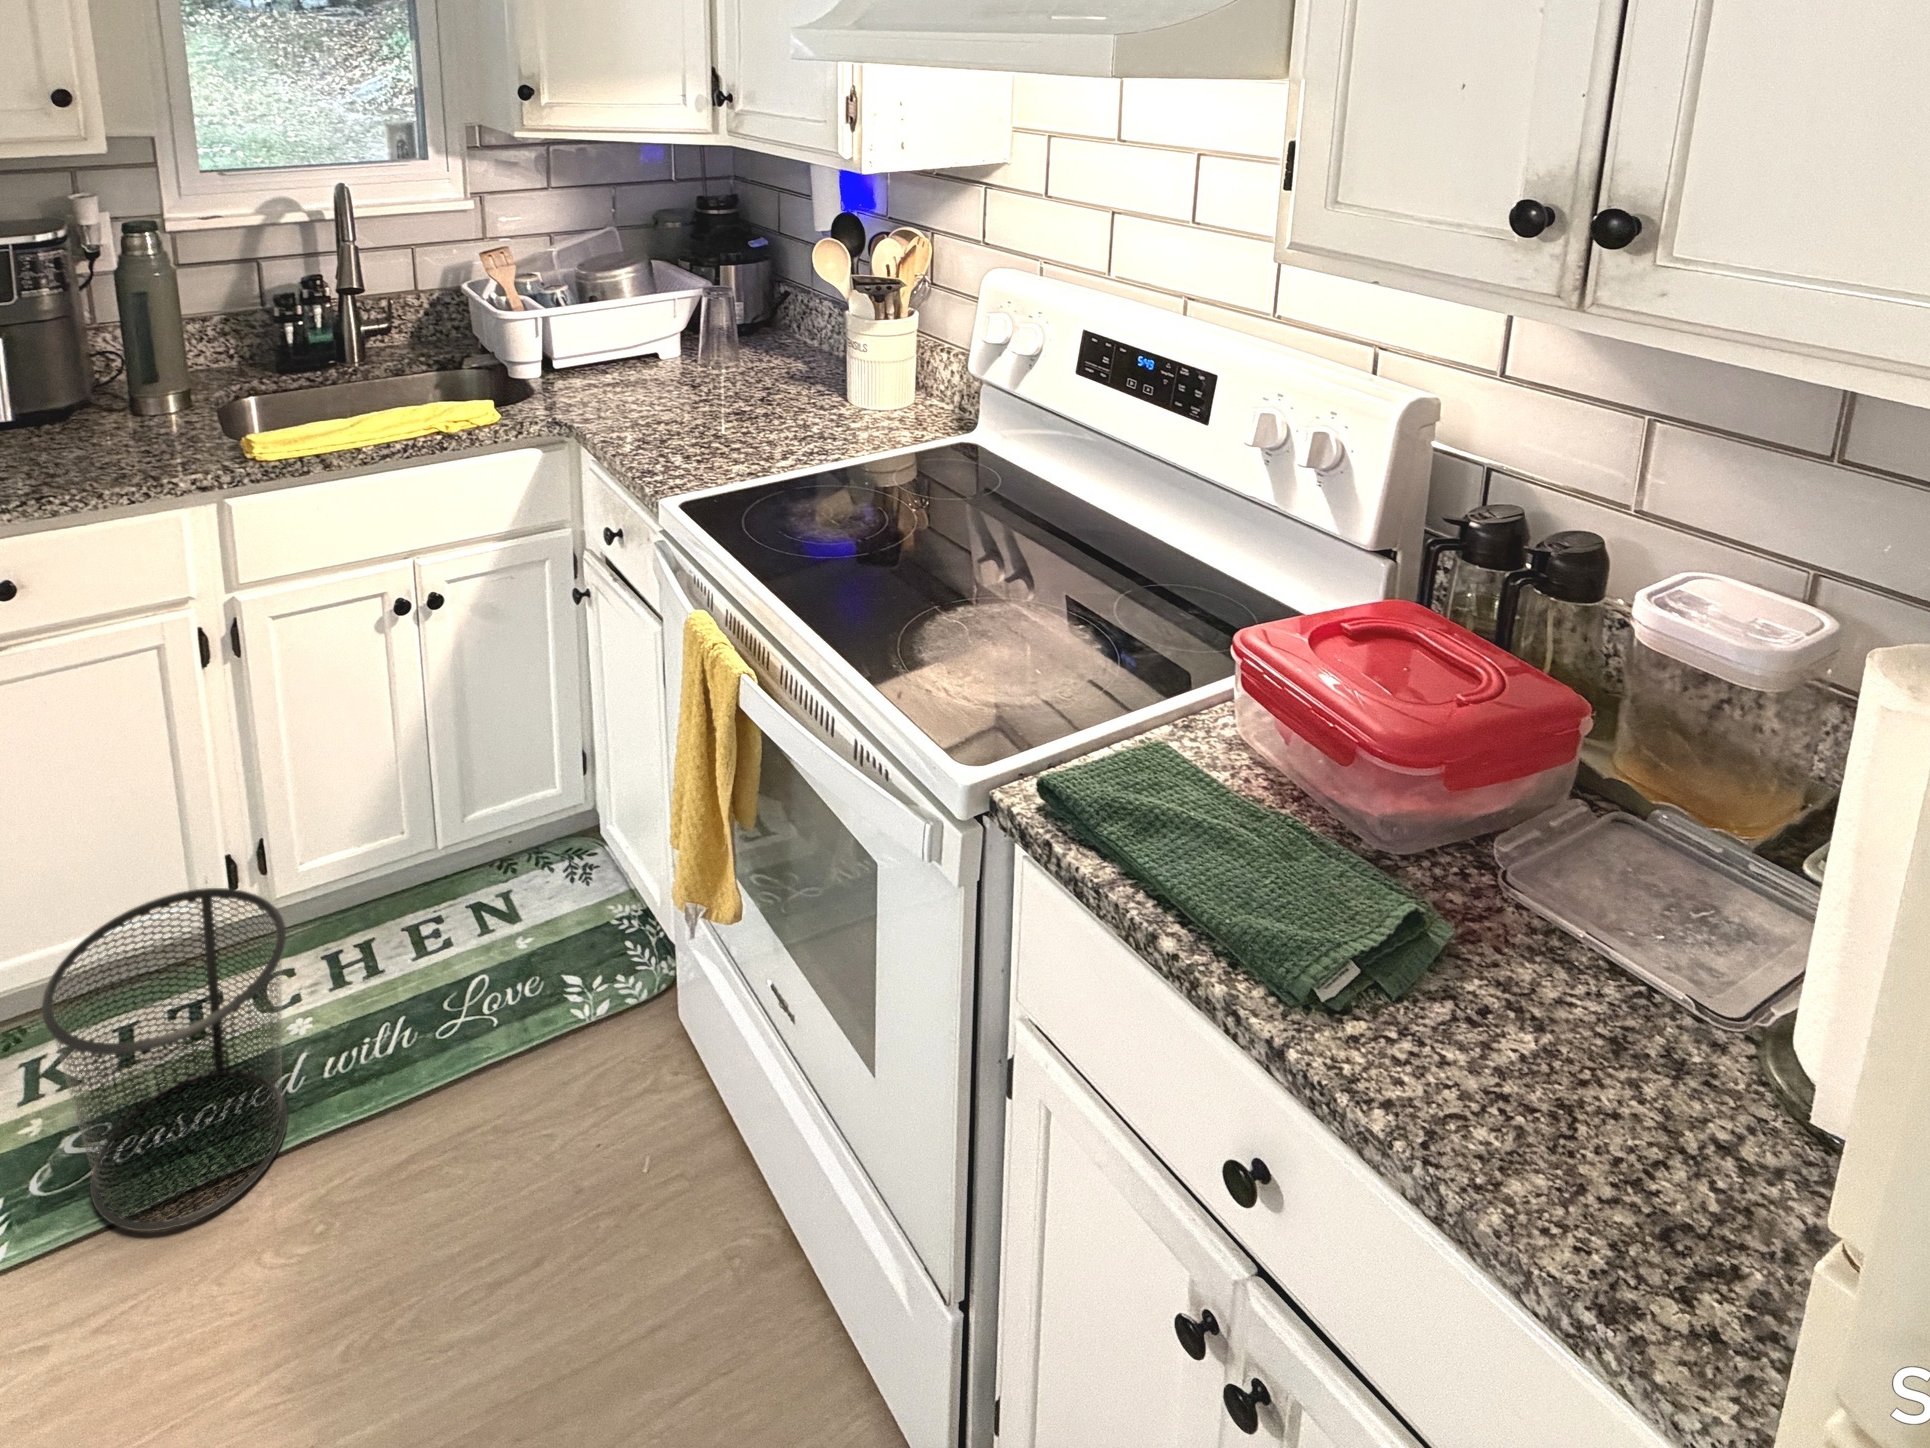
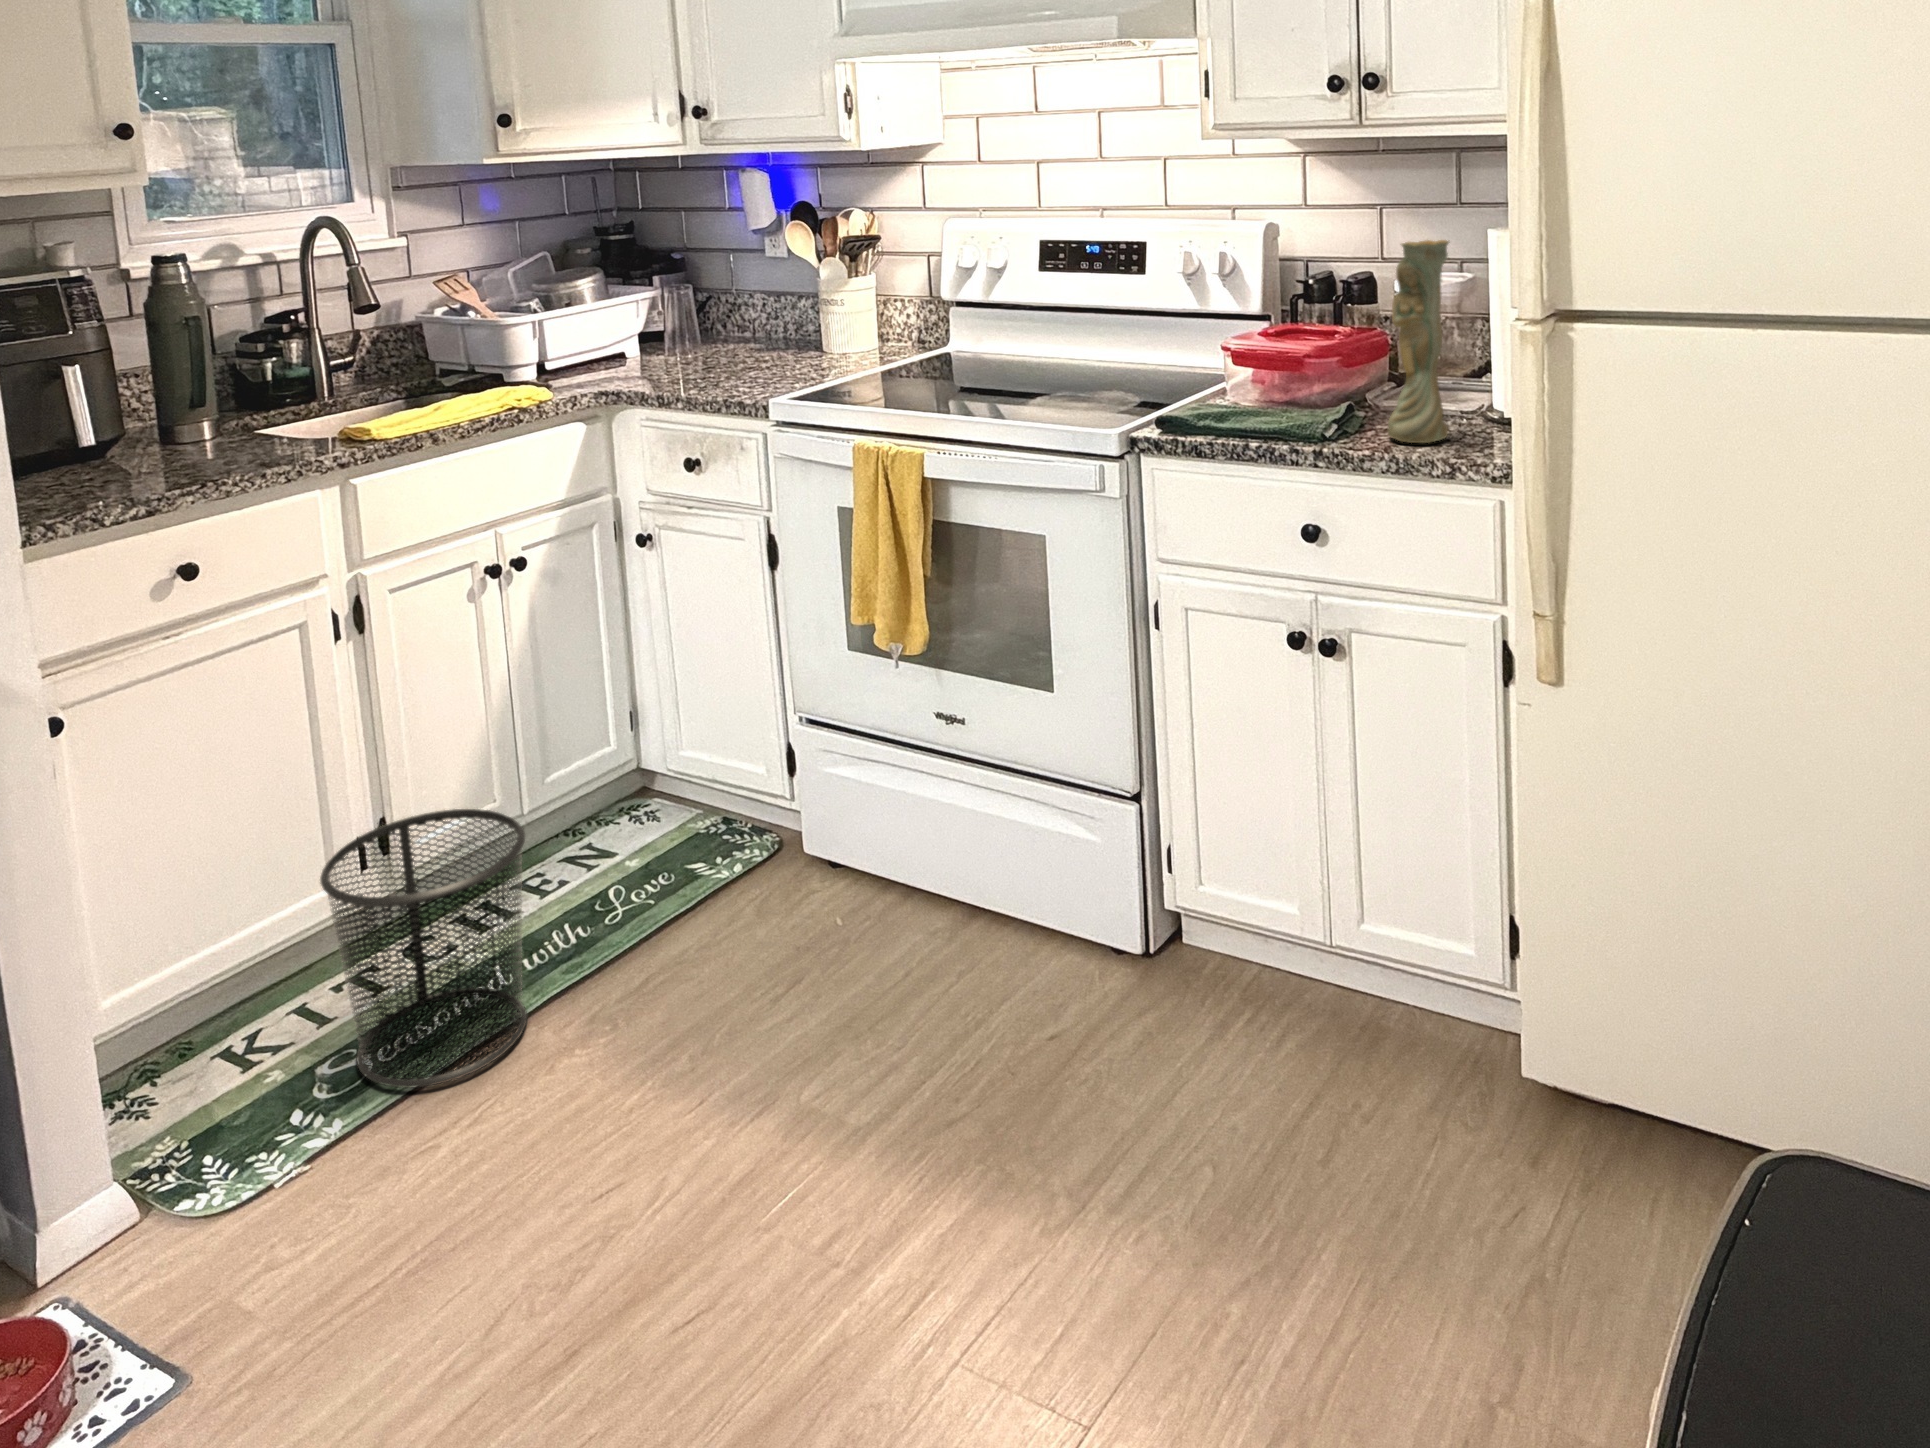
vase: none [1462,672,1716,1170] -> present [1388,240,1450,443]

